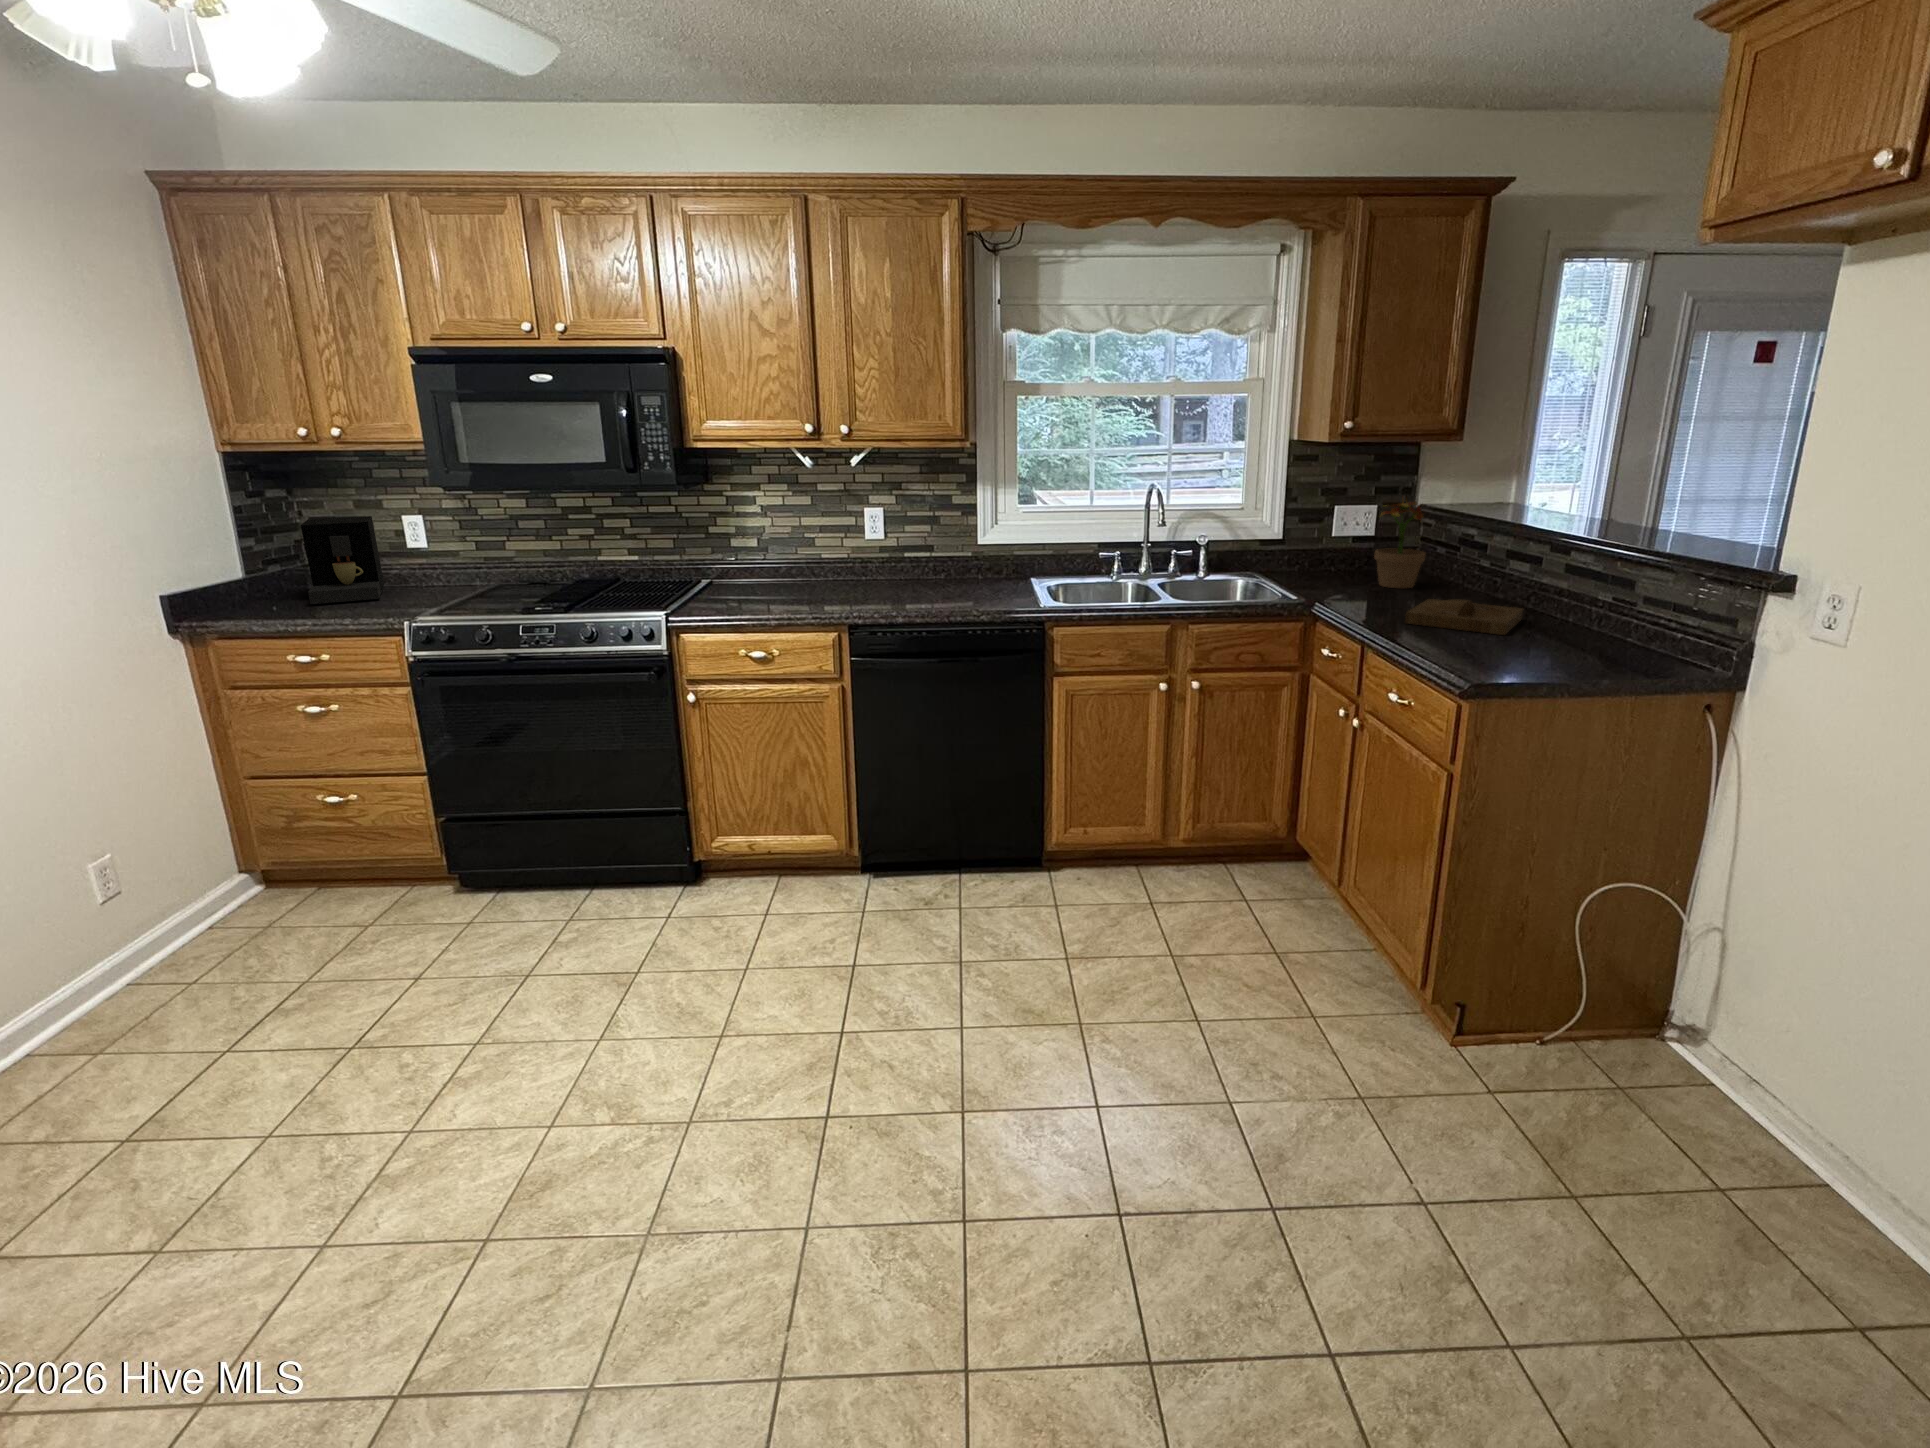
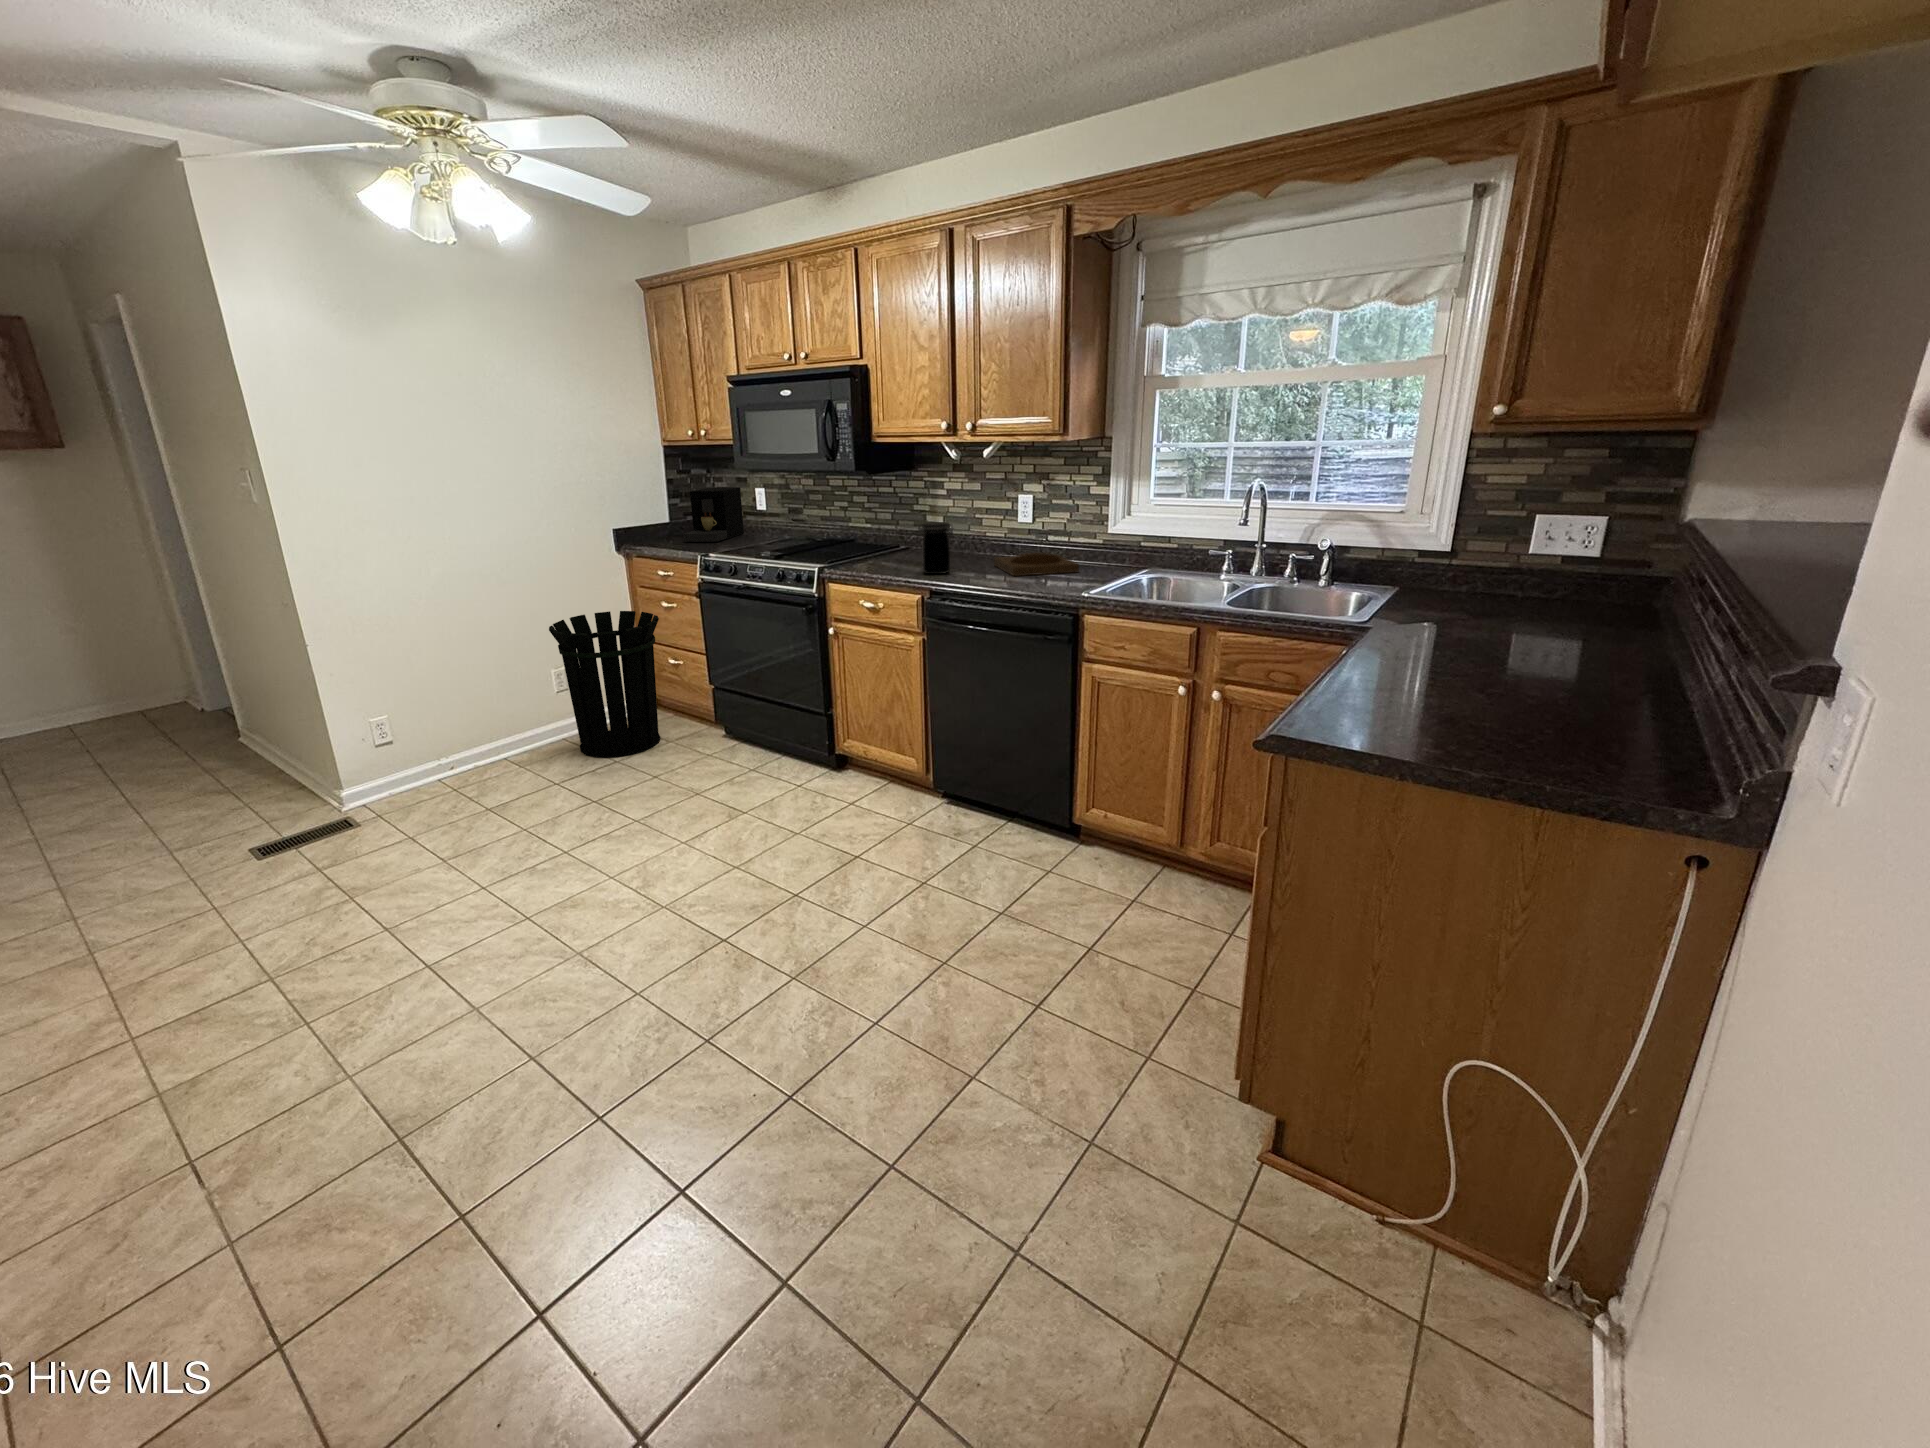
potted plant: present [1374,497,1425,588] -> none [1526,504,1612,627]
jar: none [808,543,854,606] -> present [918,522,953,574]
tray: present [1405,599,1523,635] -> present [994,553,1079,576]
waste bin: none [89,725,342,989] -> present [549,611,661,758]

